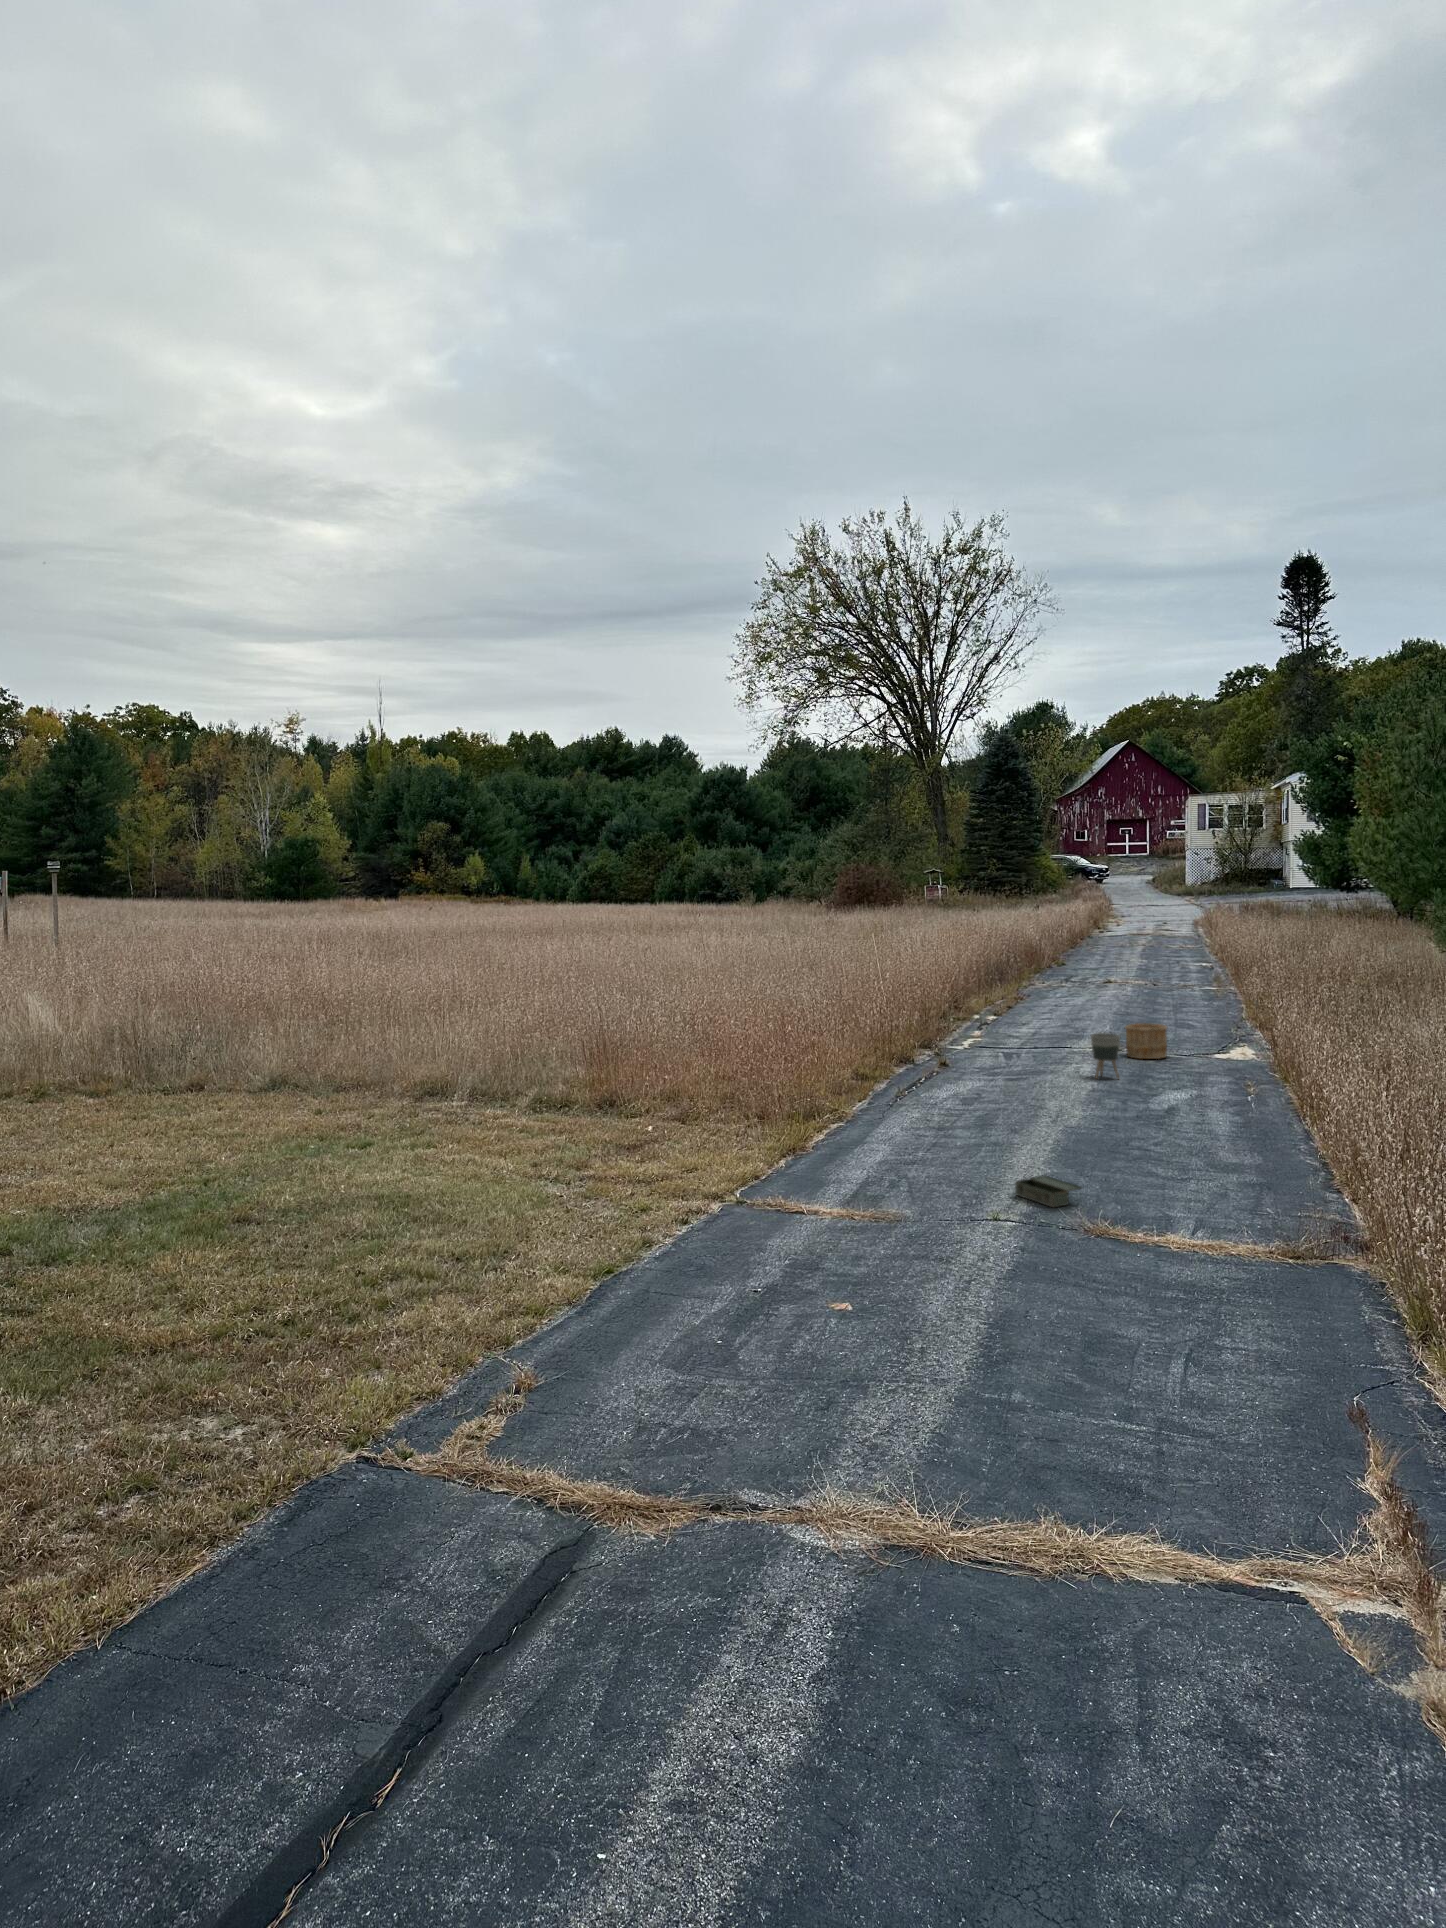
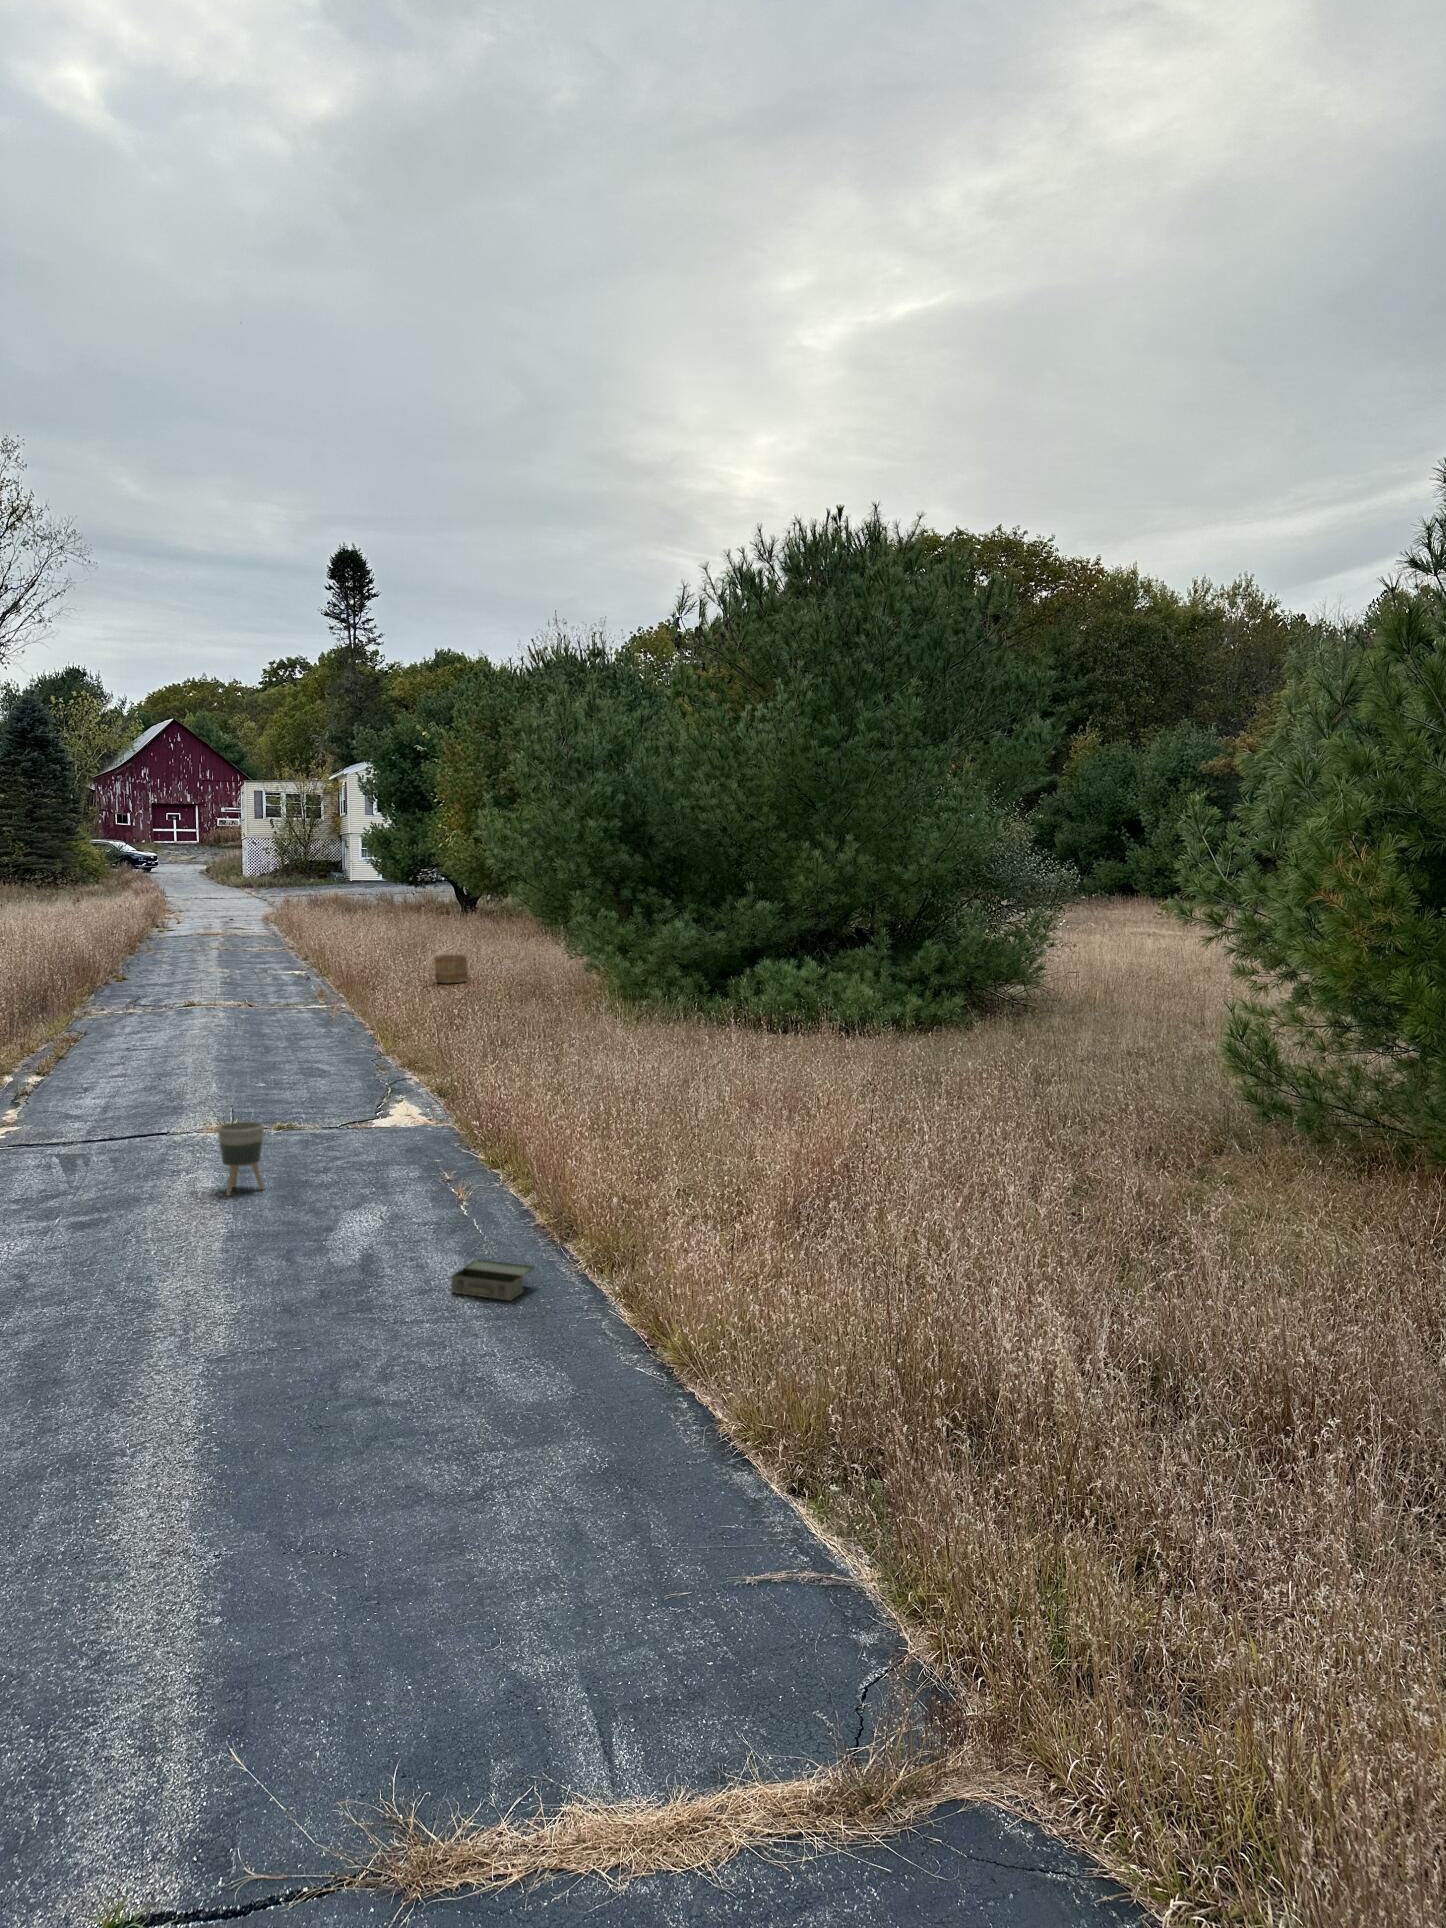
wooden bucket: present [1125,1023,1168,1059] -> present [434,955,468,983]
toolbox: present [1015,1176,1082,1207] -> present [451,1259,533,1301]

